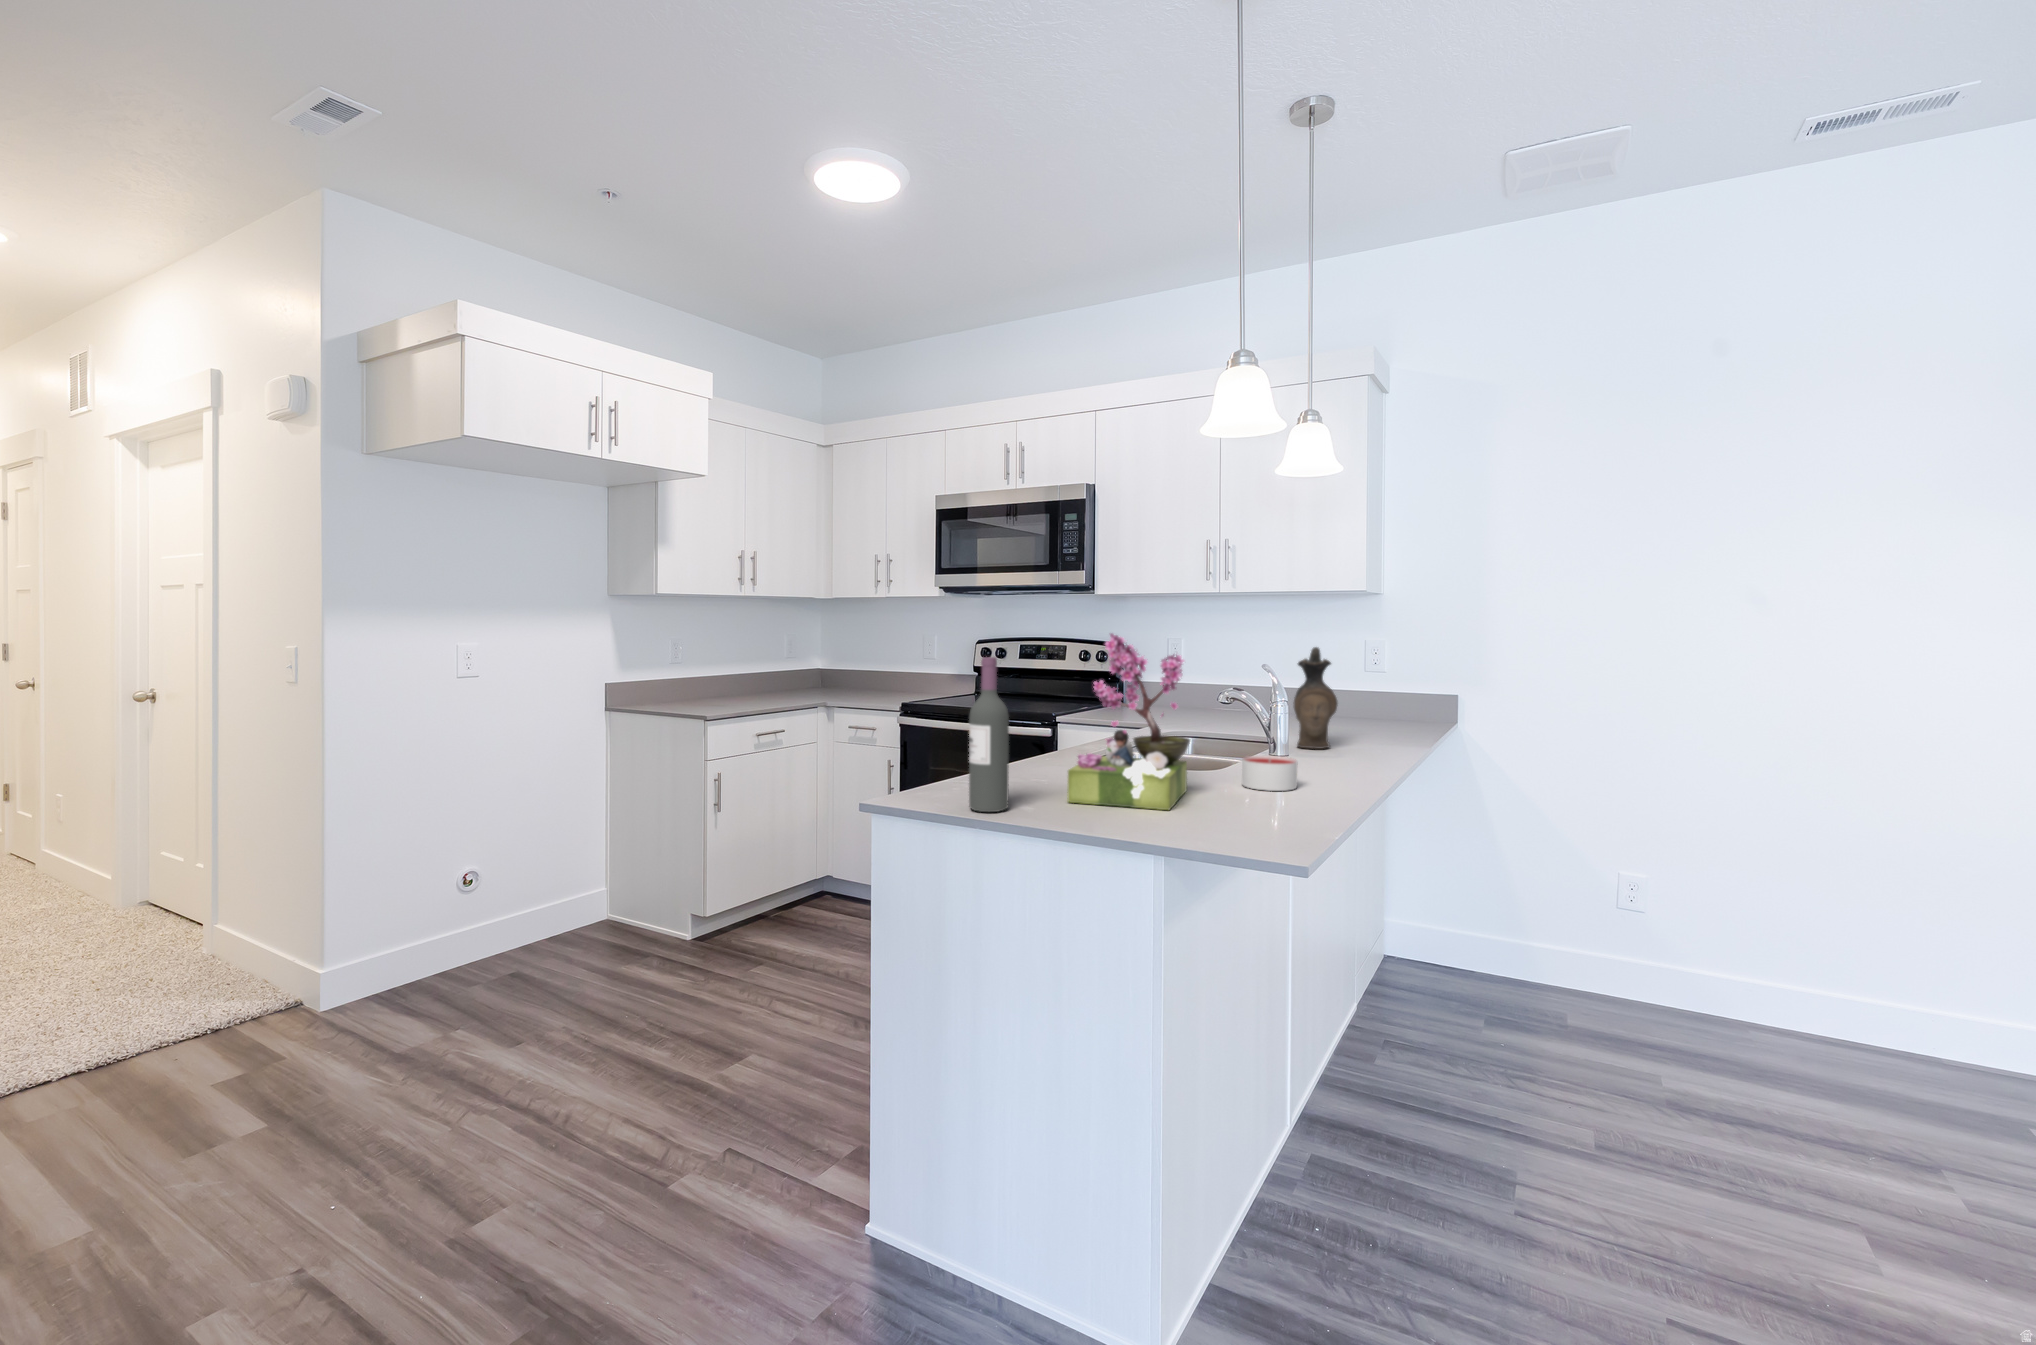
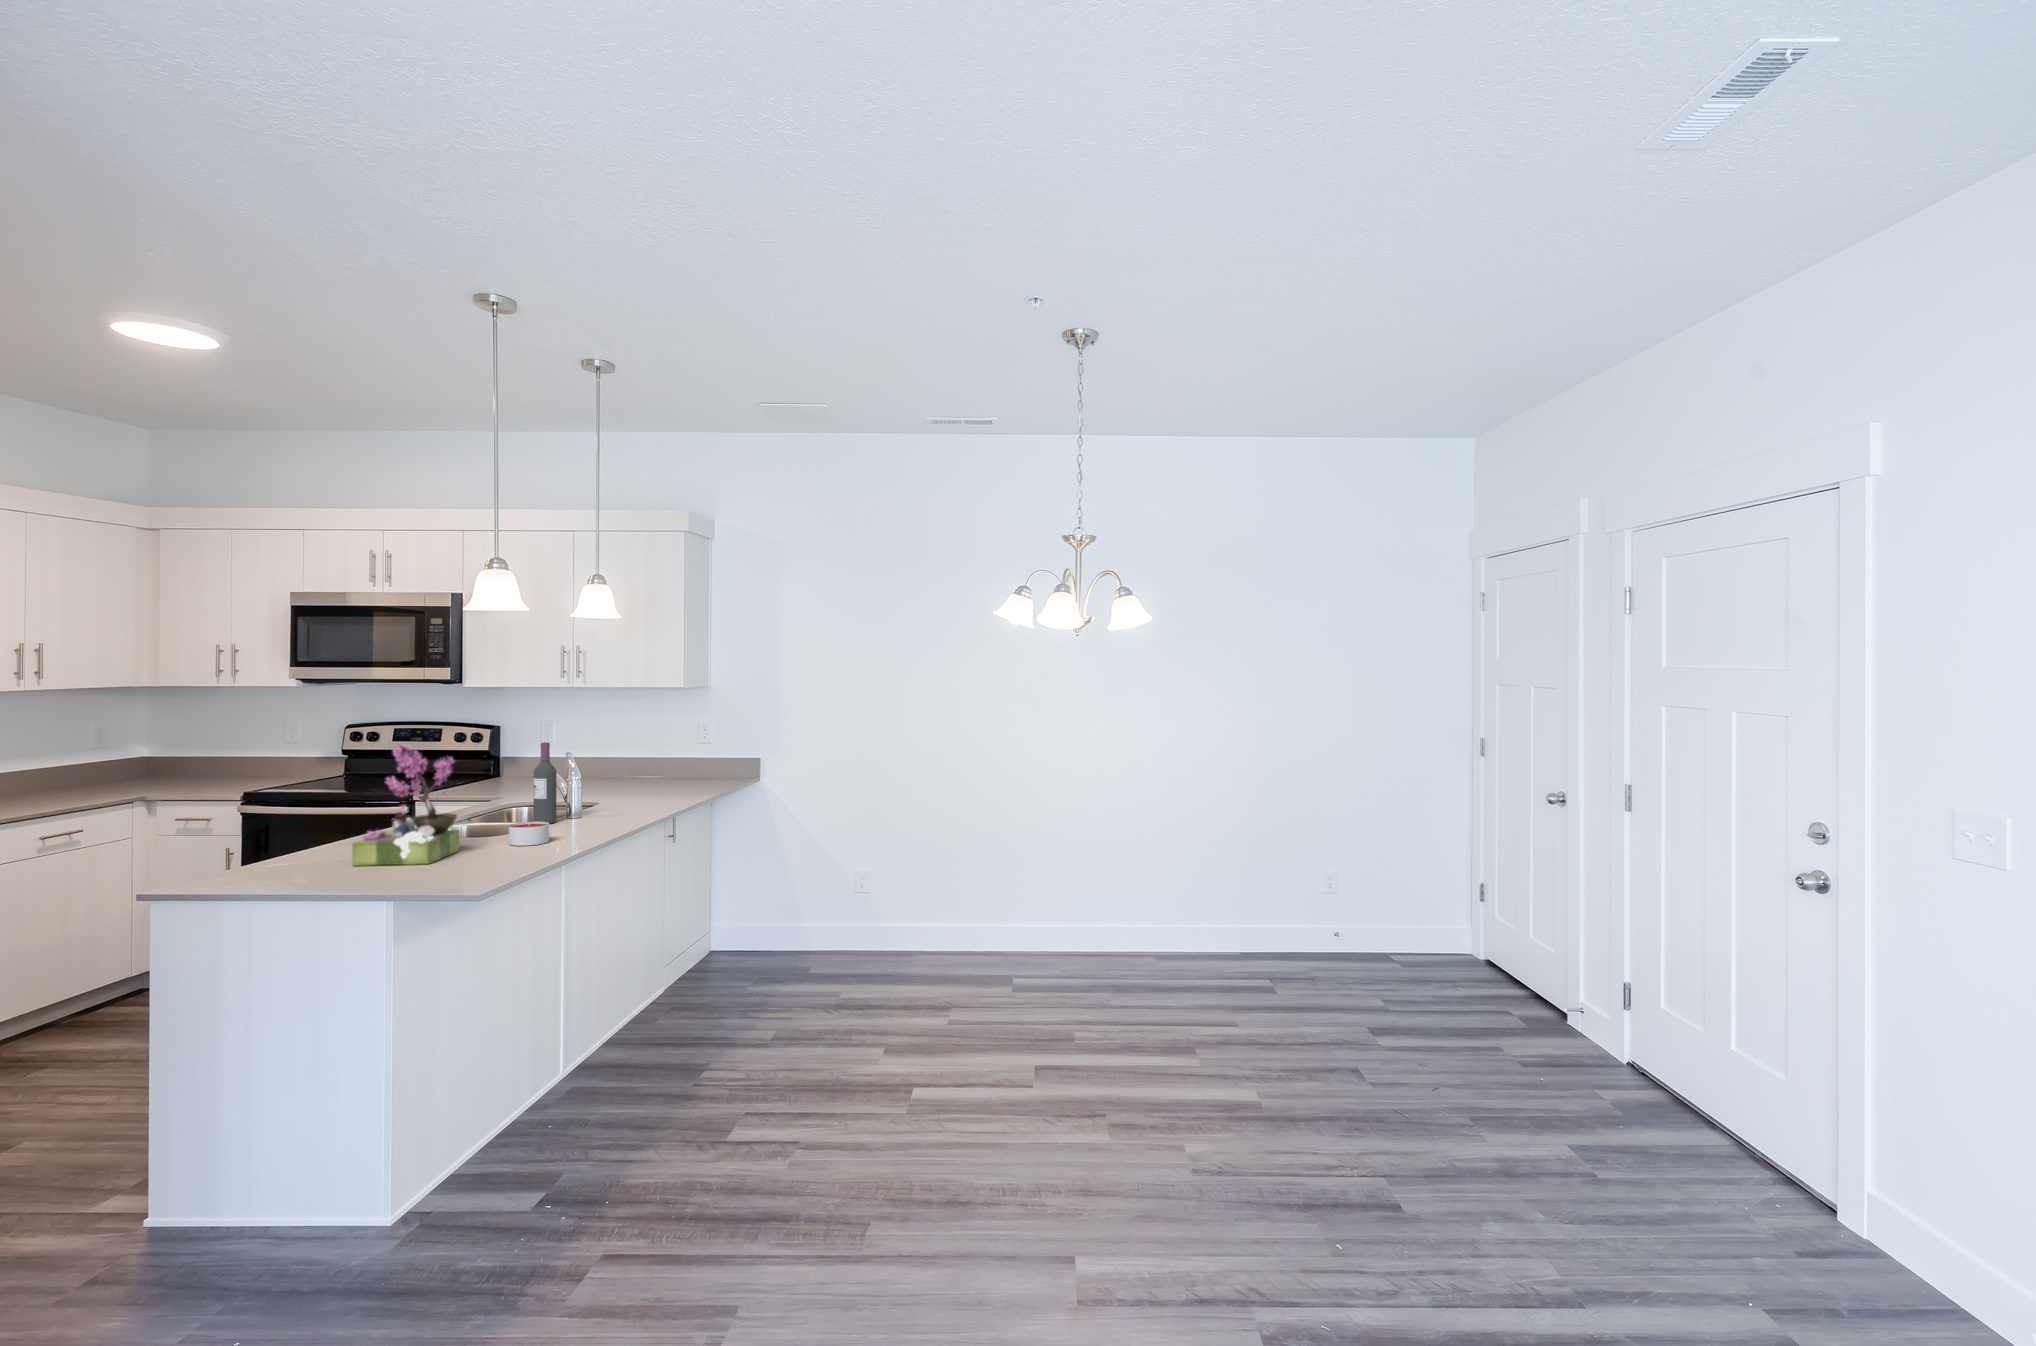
ceramic pitcher: present [1294,647,1338,749] -> none [595,736,627,813]
wine bottle: present [969,657,1009,812] -> present [534,742,557,823]

